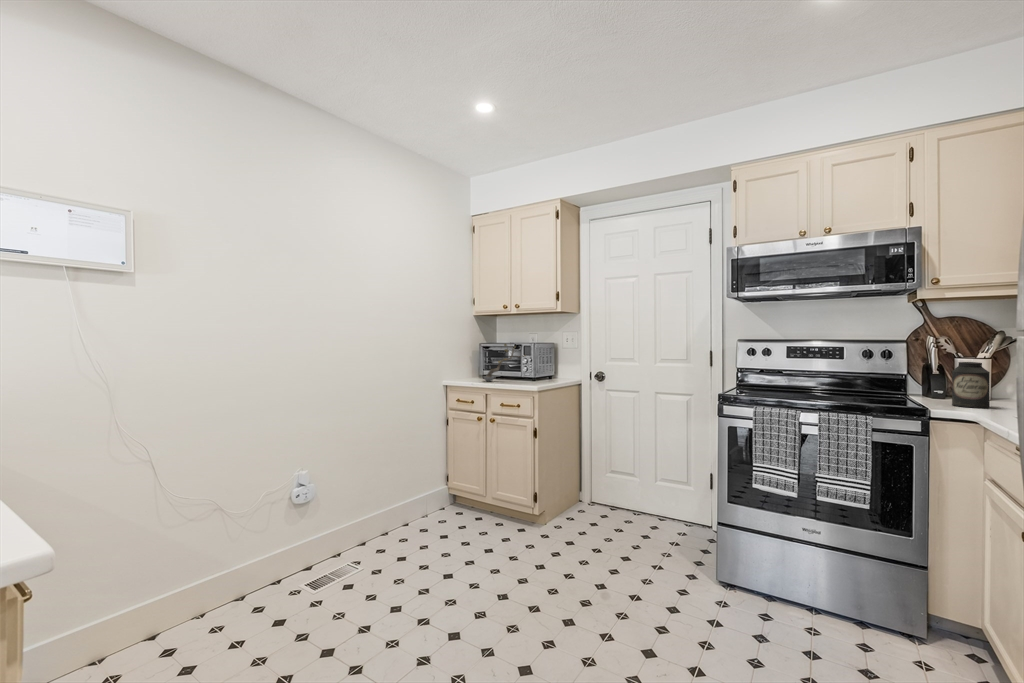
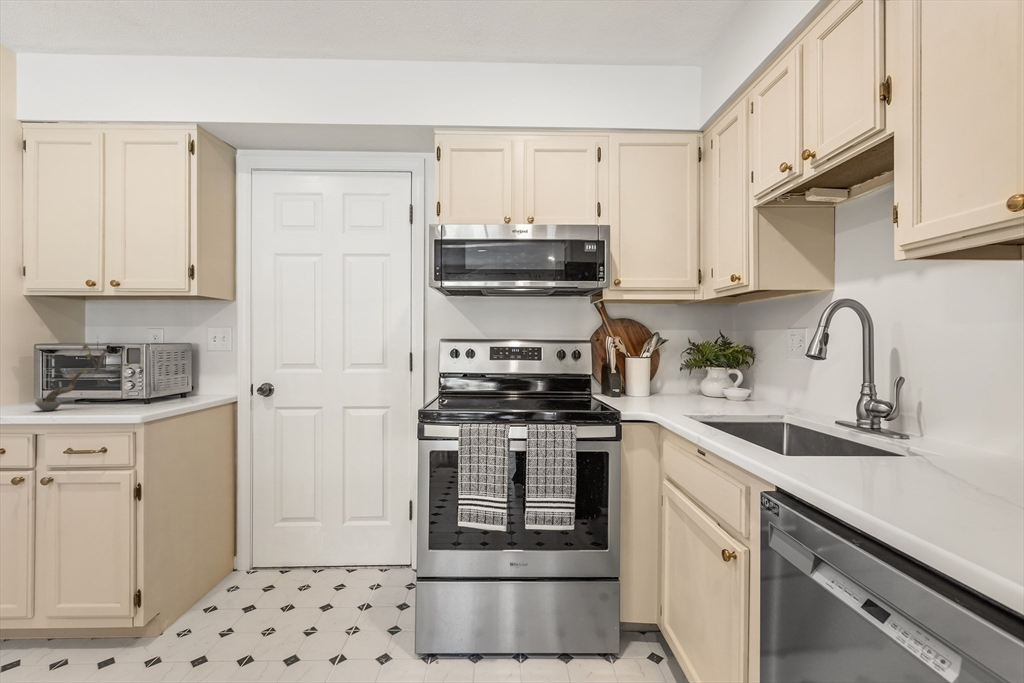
canister: present [952,362,990,408] -> none [633,363,660,407]

